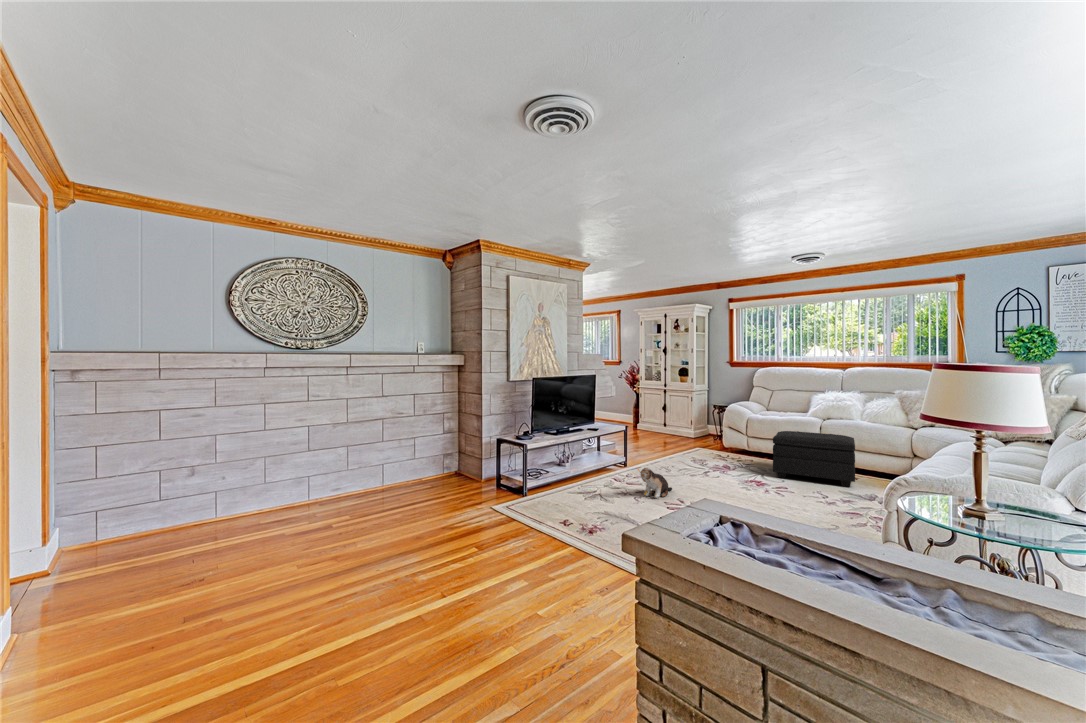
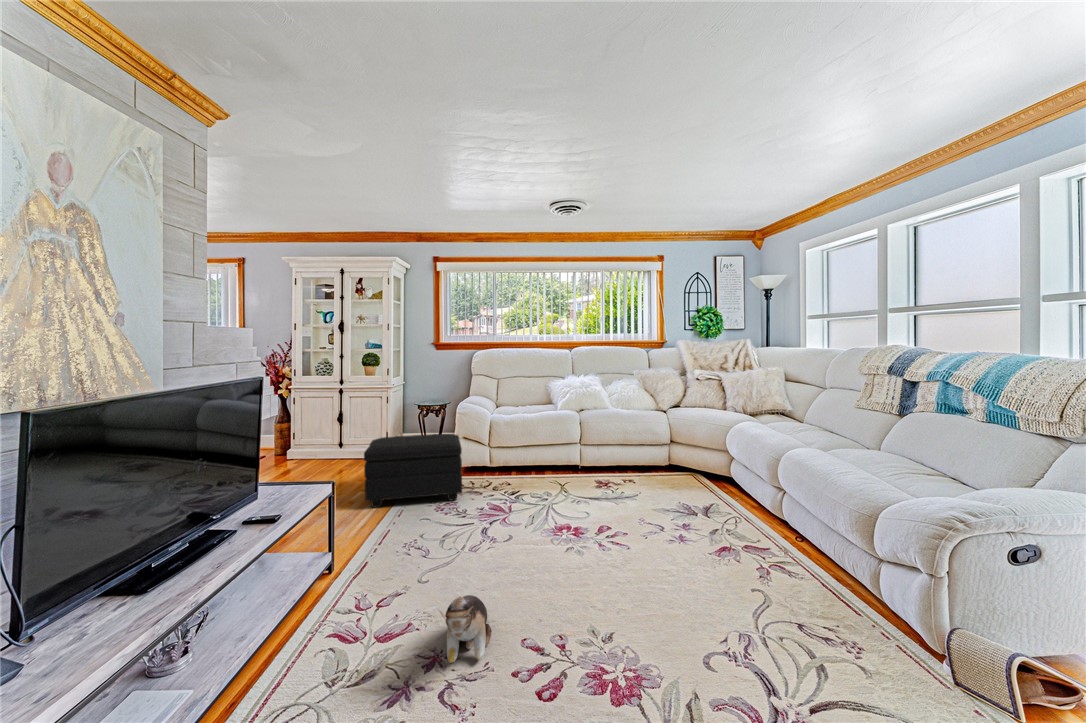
footstool: present [773,431,855,487] -> present [364,434,462,507]

